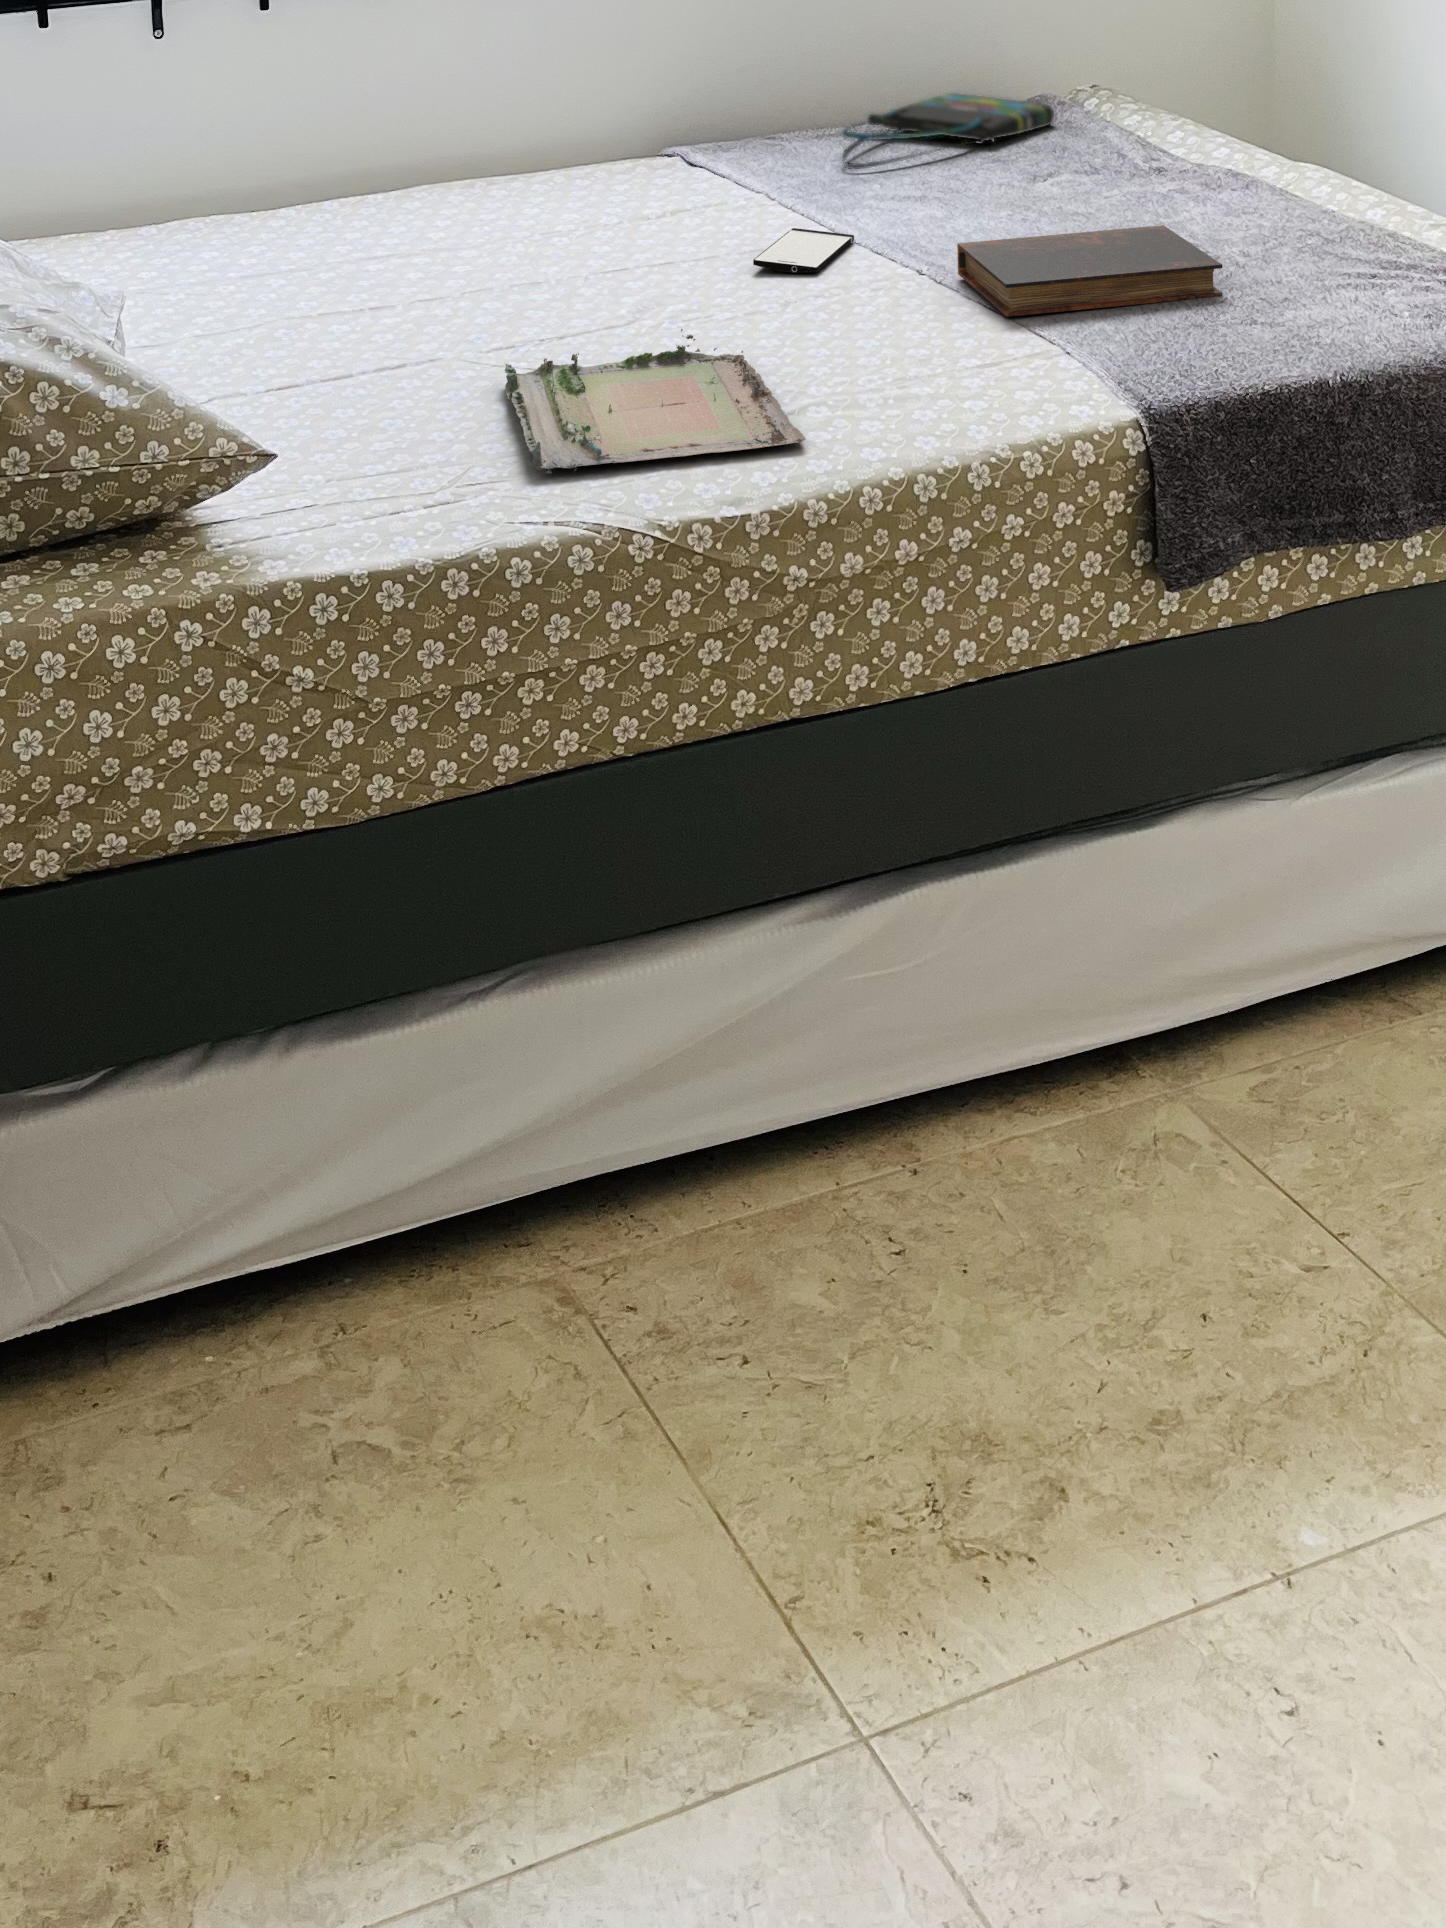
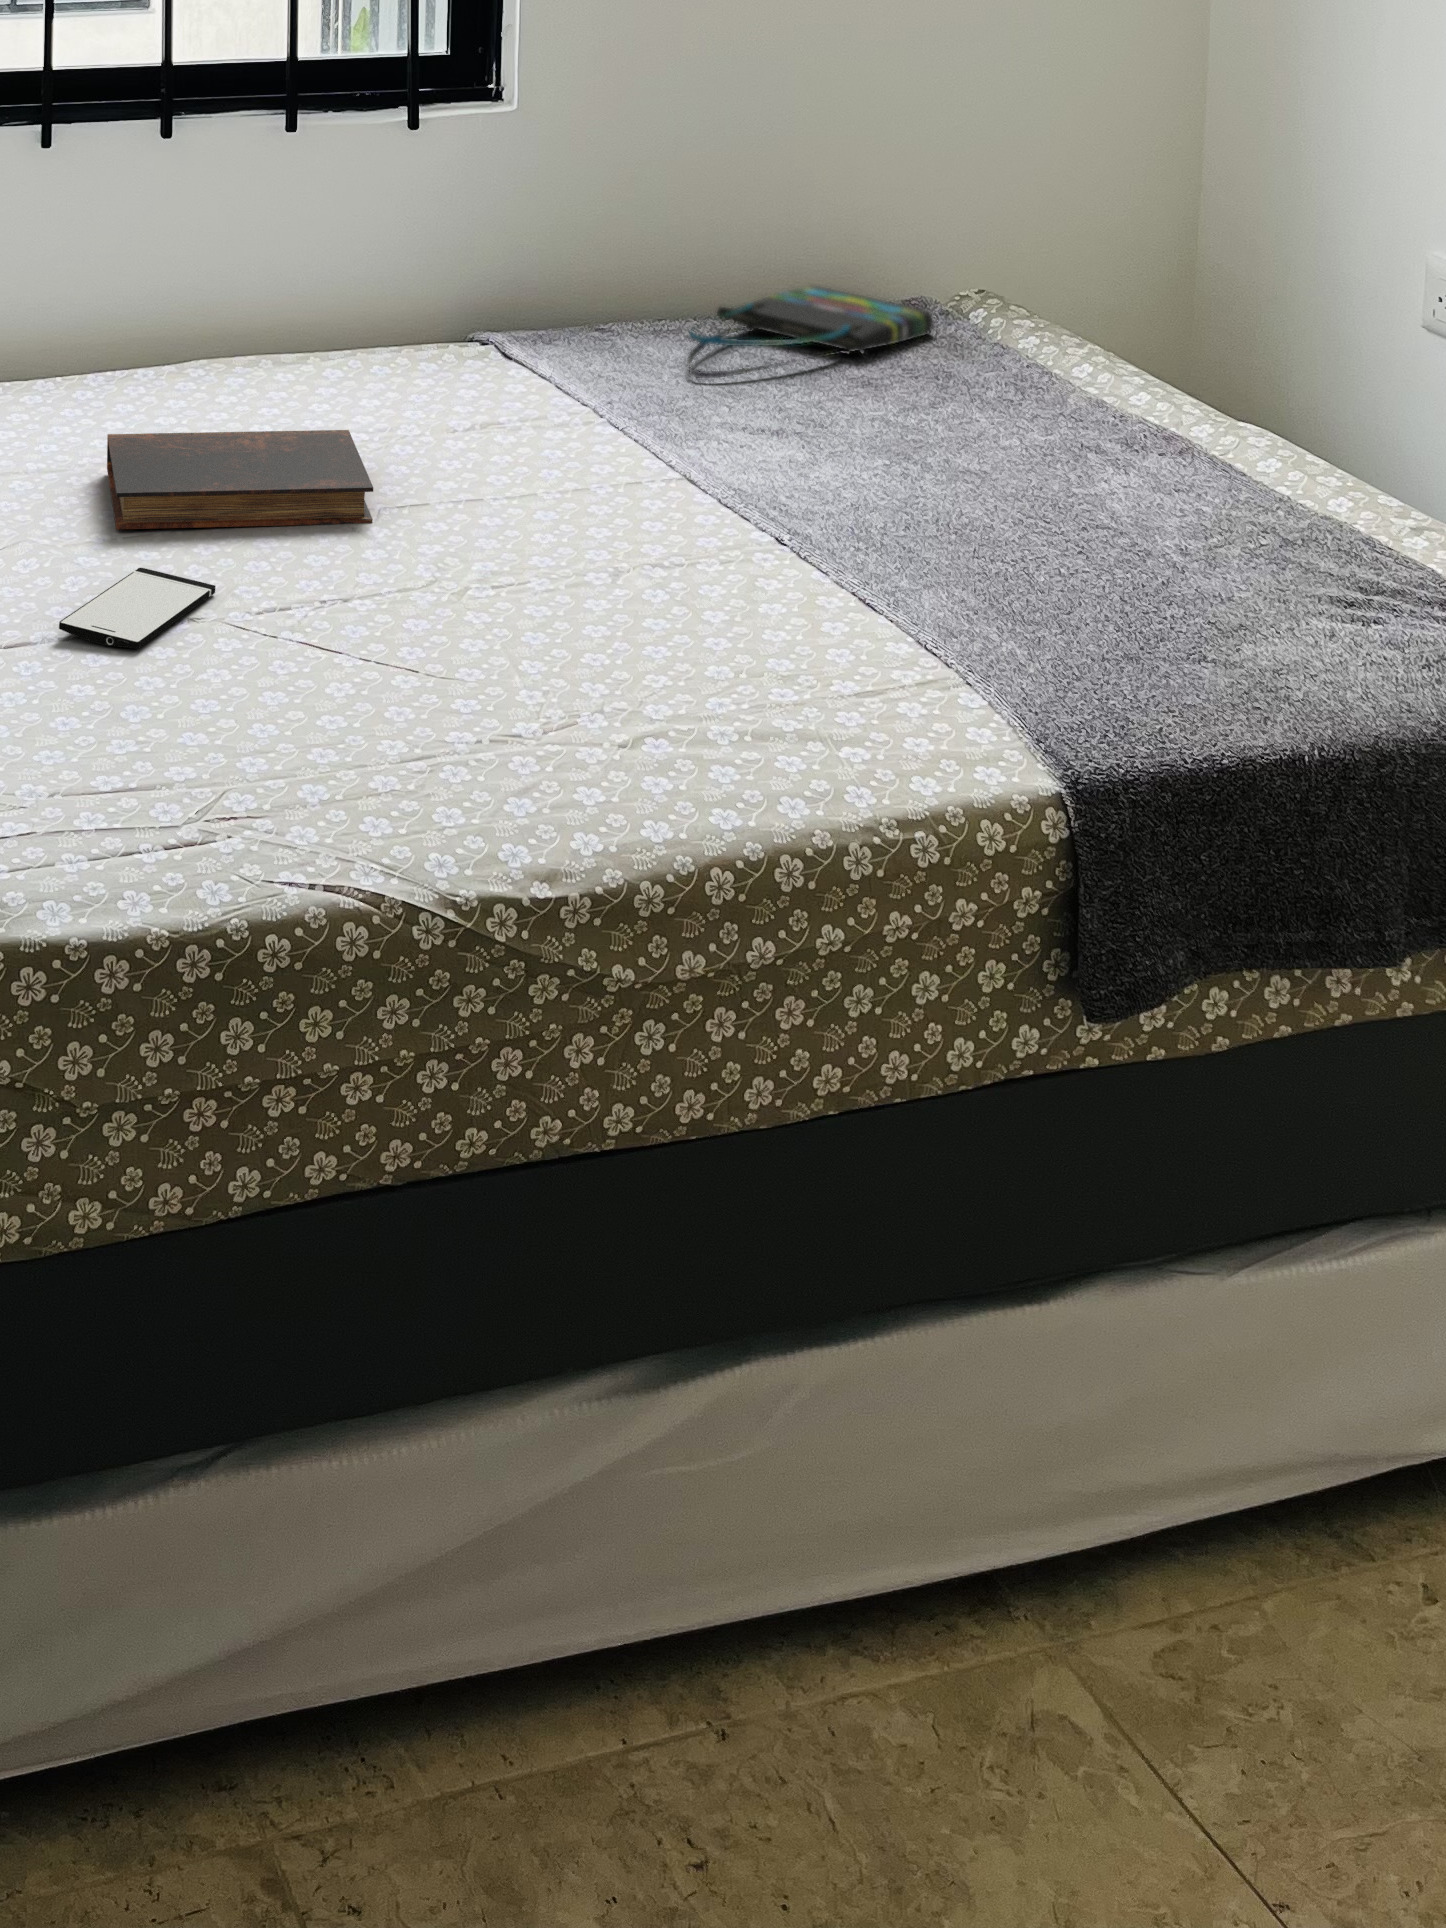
book: present [957,225,1222,317] -> present [107,430,373,529]
smartphone: present [753,228,854,273] -> present [59,568,216,649]
tray: present [505,329,806,473] -> none [278,608,642,810]

